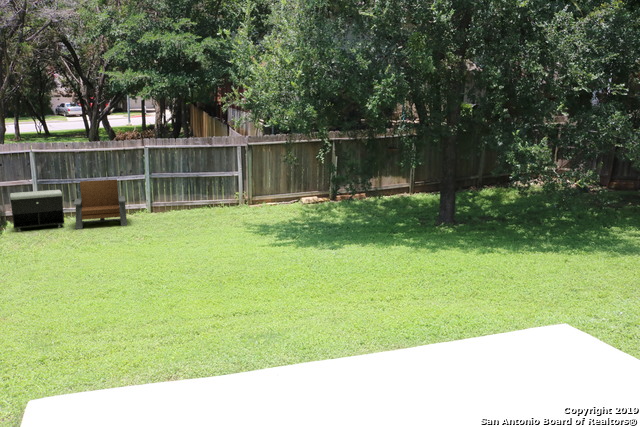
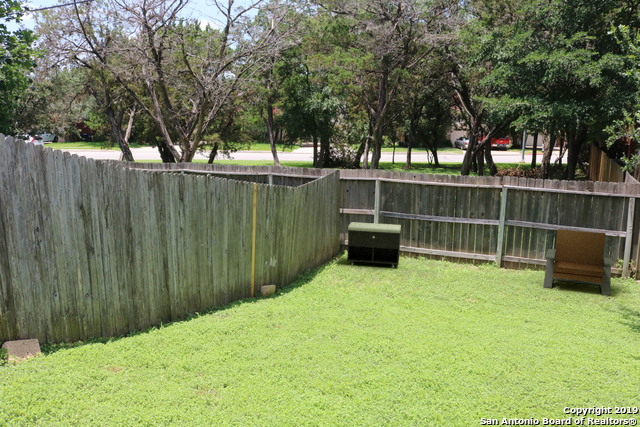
lounge chair: present [74,179,127,229] -> present [543,229,614,296]

